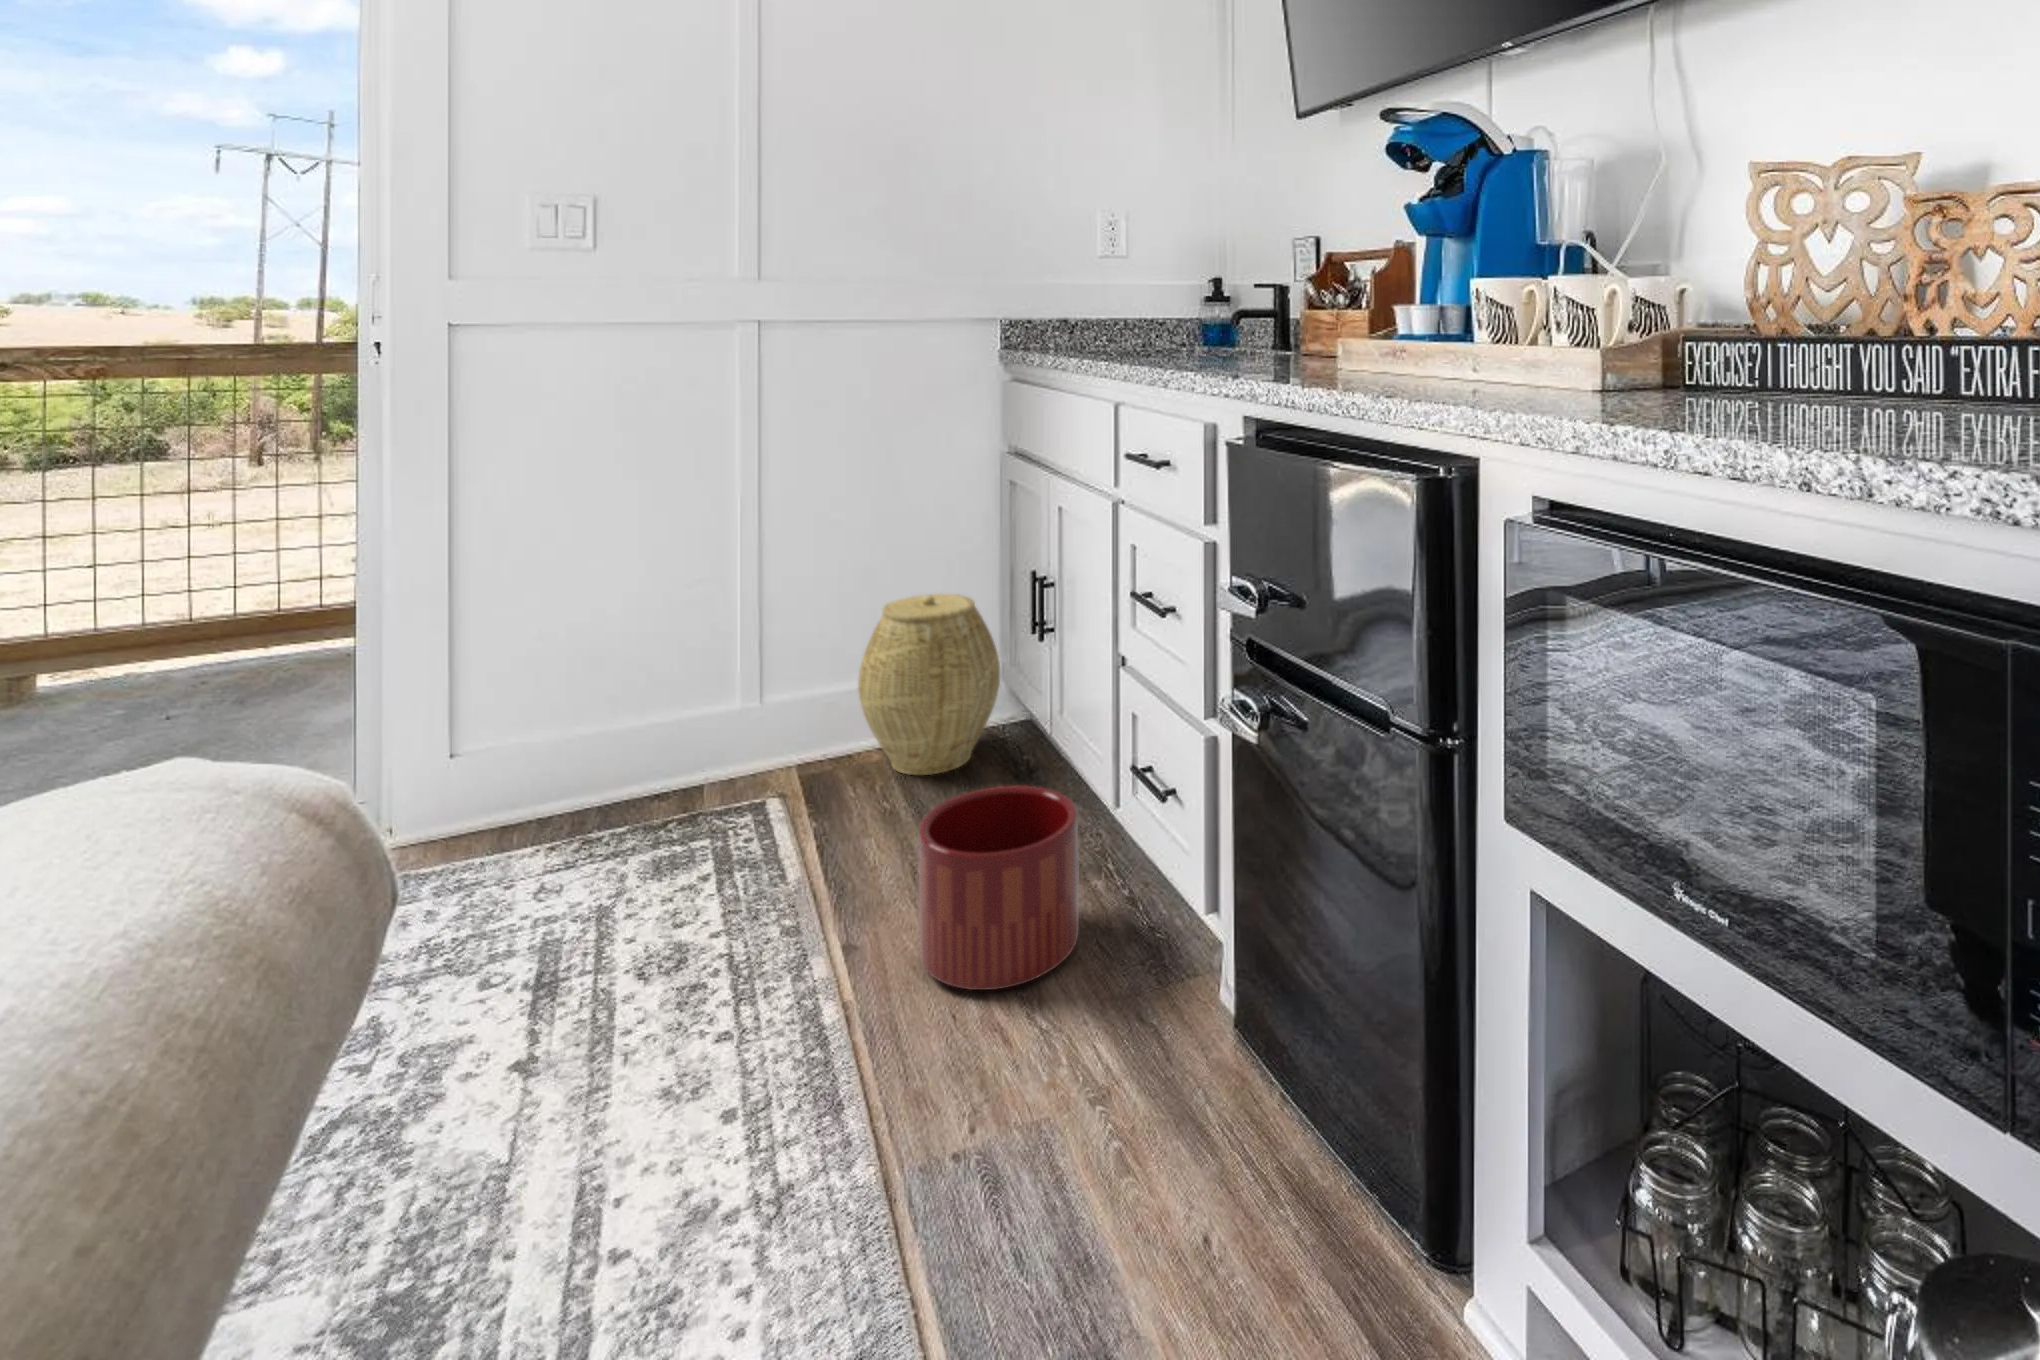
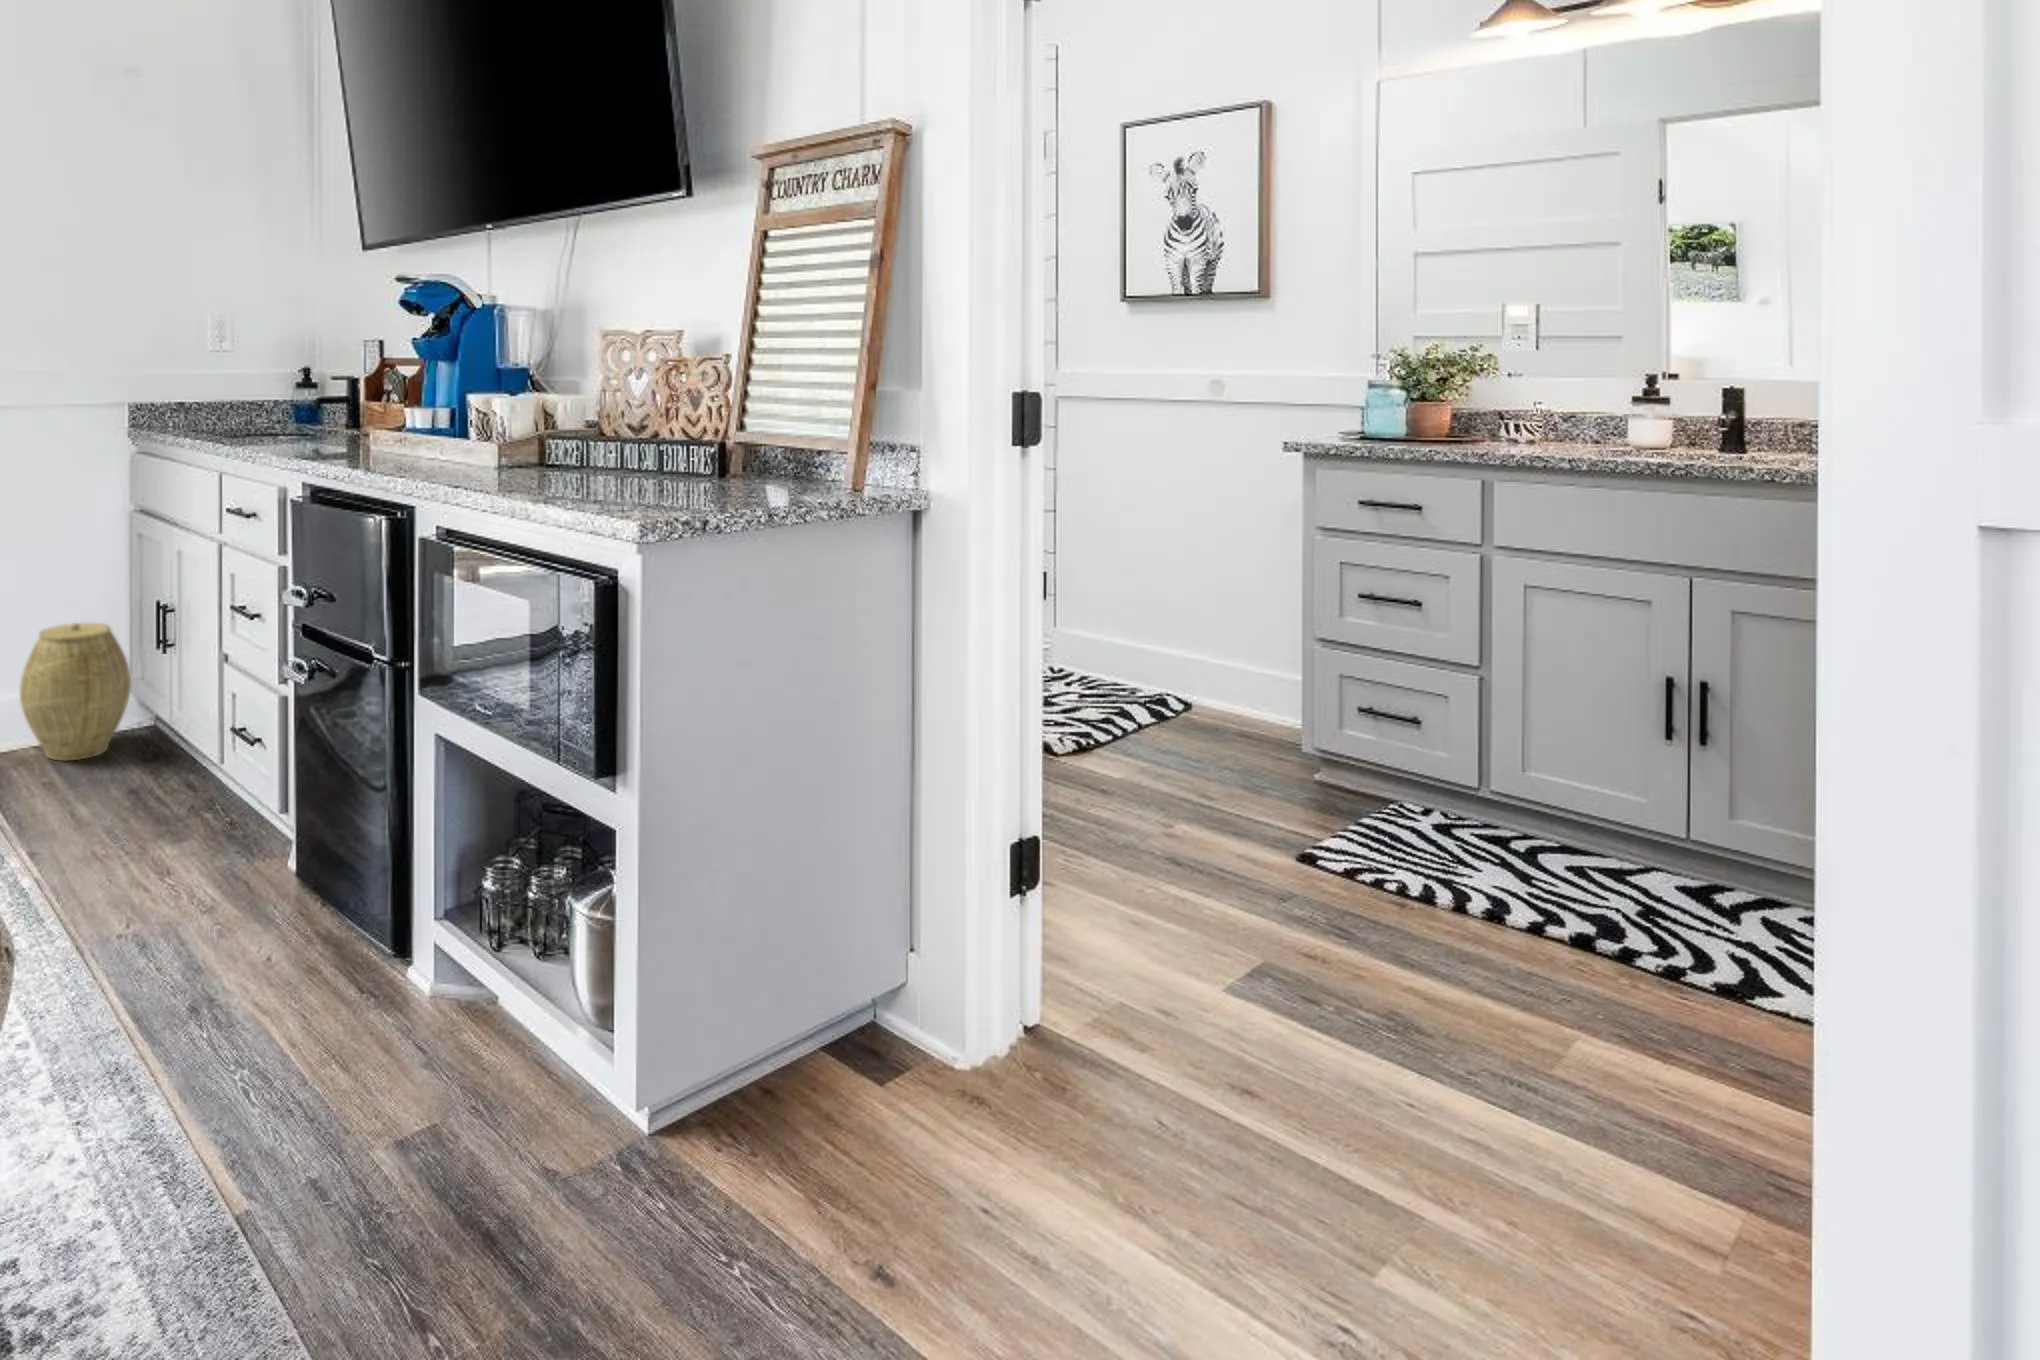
planter: present [919,786,1079,990] -> none [84,742,194,868]

